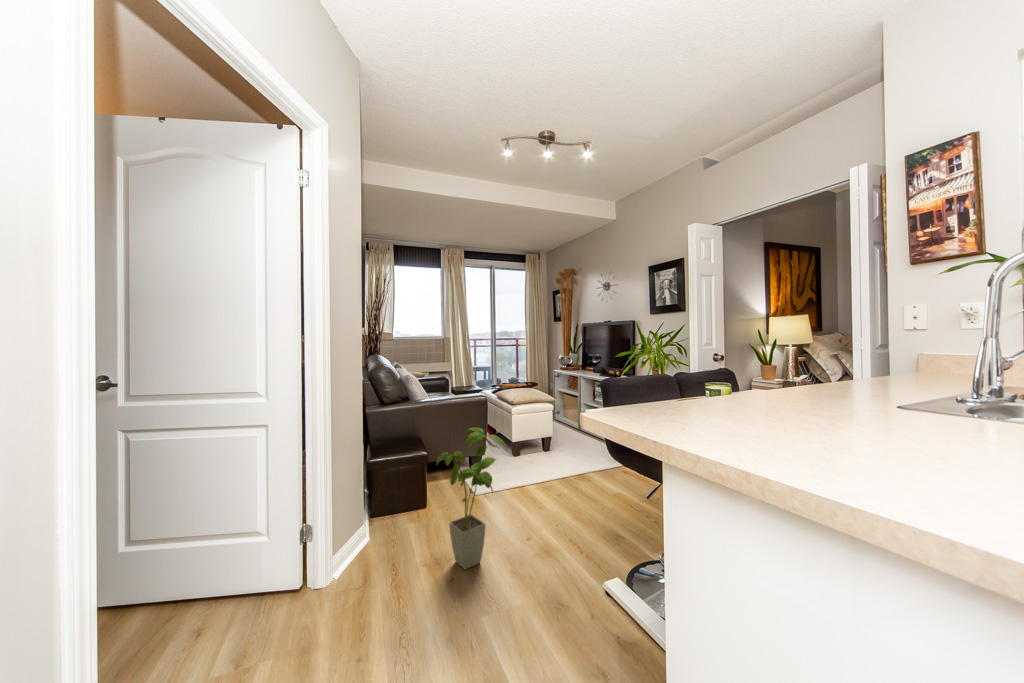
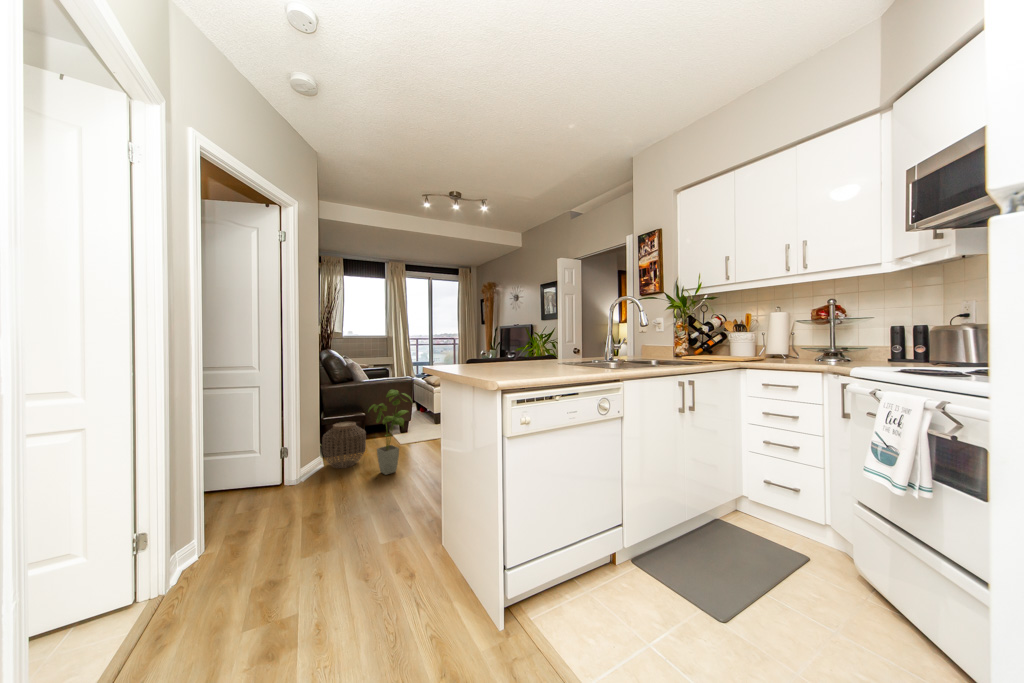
woven basket: none [367,469,430,546] -> present [322,422,366,468]

